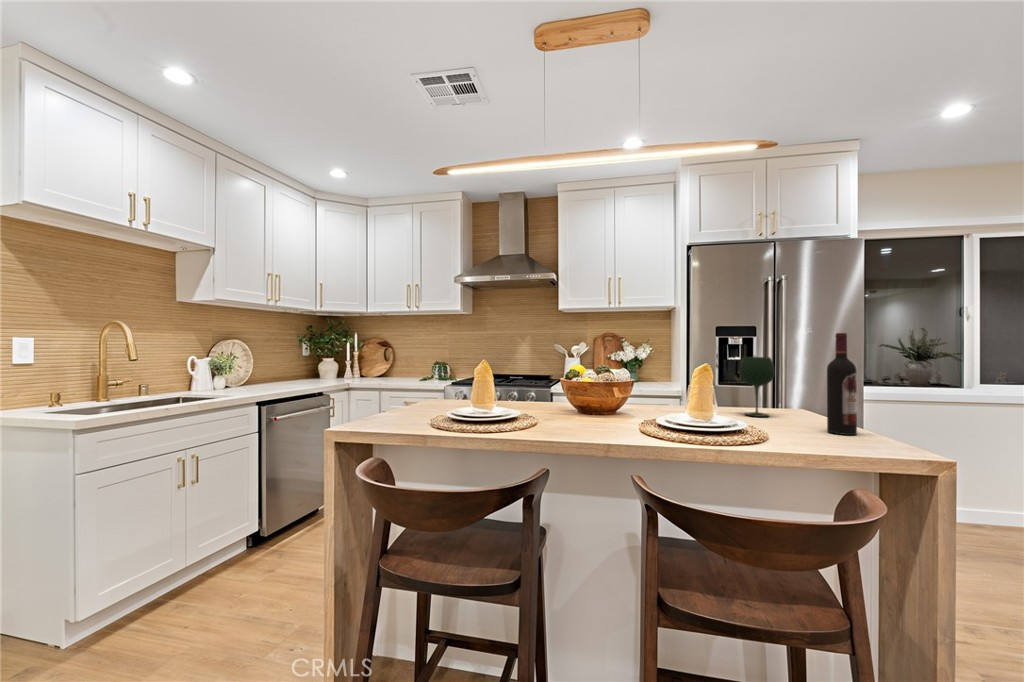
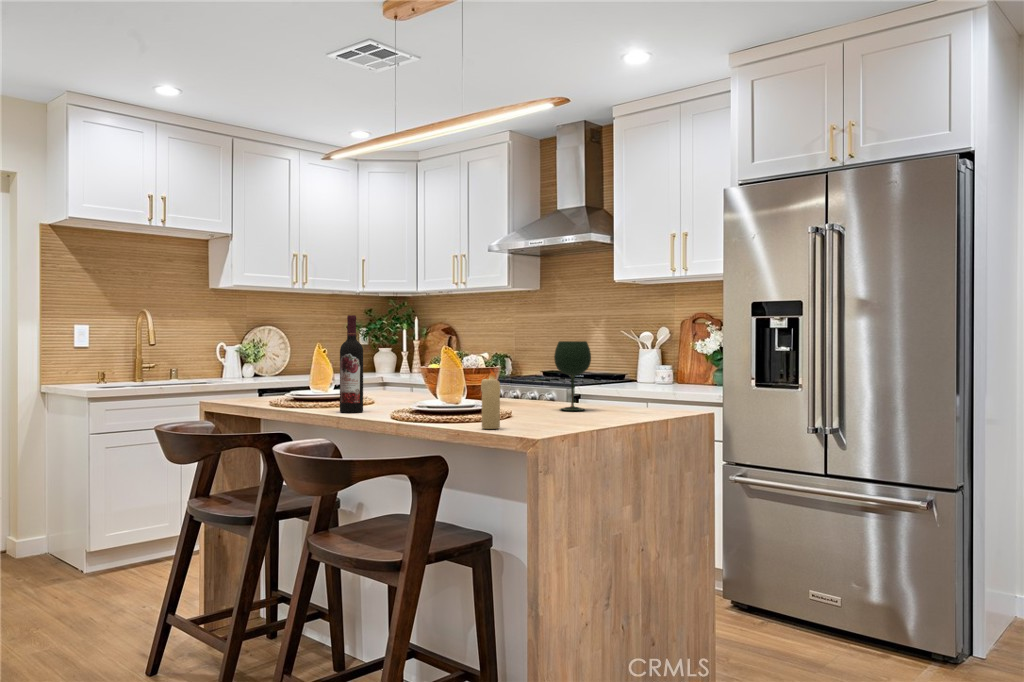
wine bottle: present [827,333,857,435] -> present [340,315,363,413]
candle: none [889,391,916,453] -> present [481,370,501,429]

